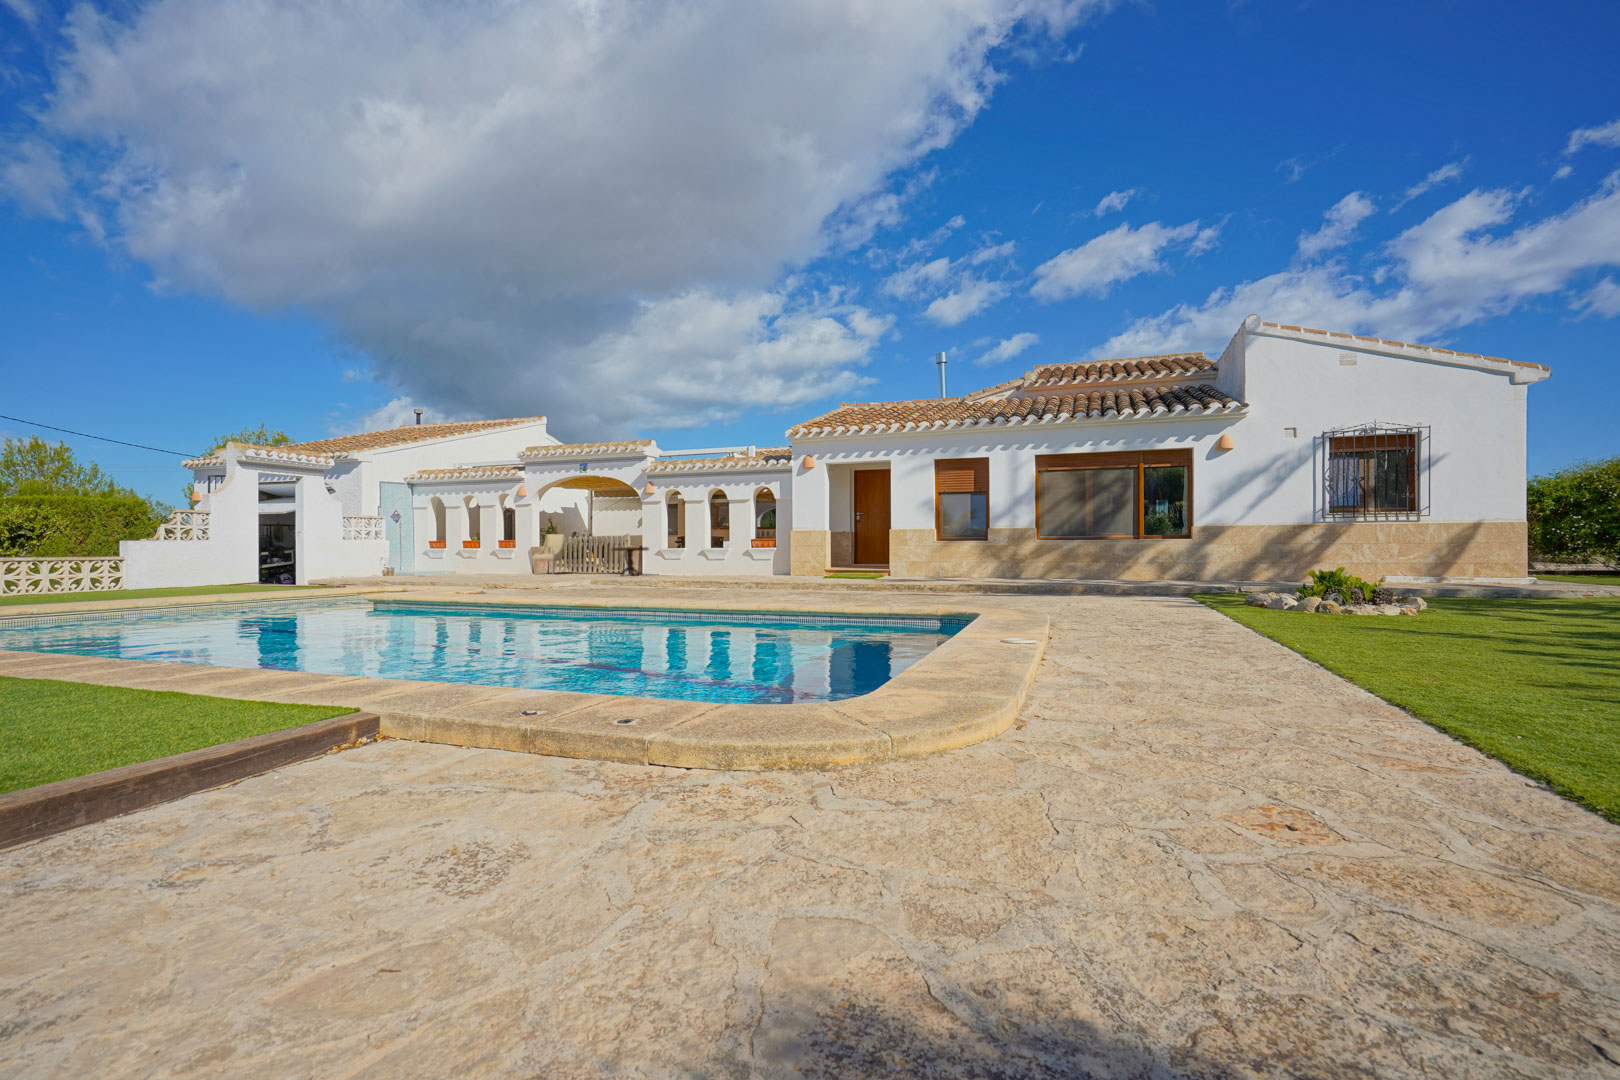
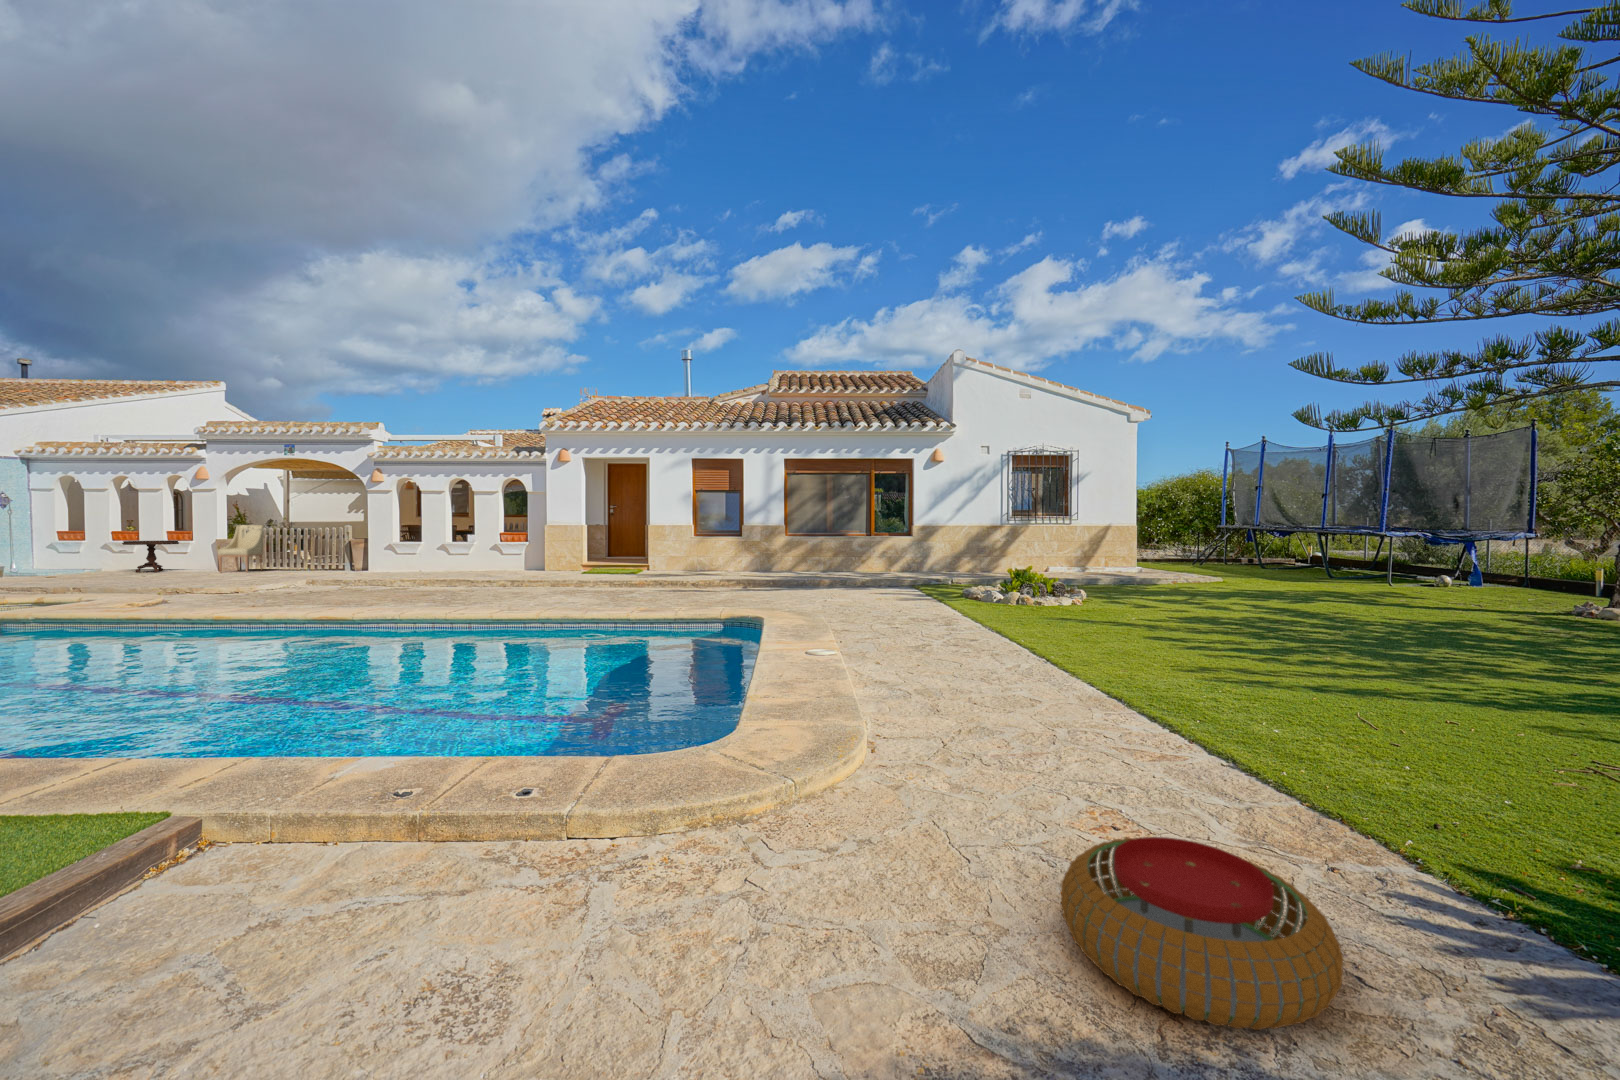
side table: present [612,547,649,576] -> present [122,540,179,572]
pouf: none [1186,745,1450,879] -> present [1061,837,1343,1030]

